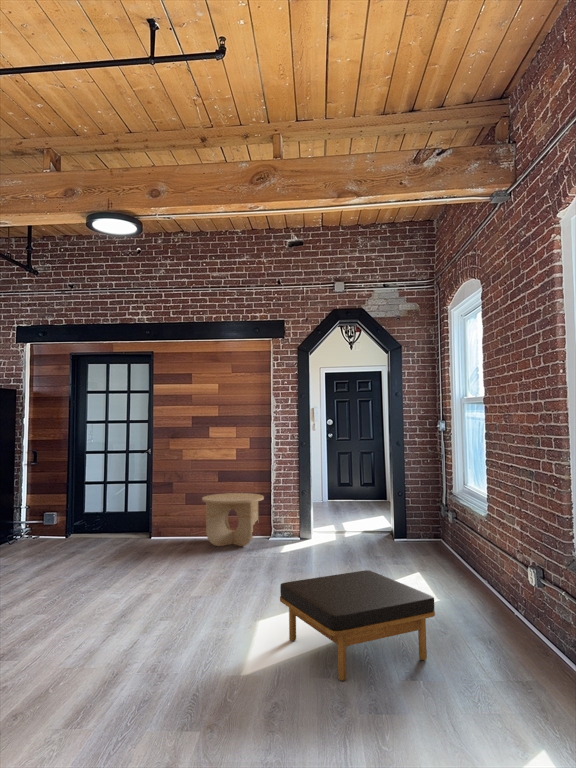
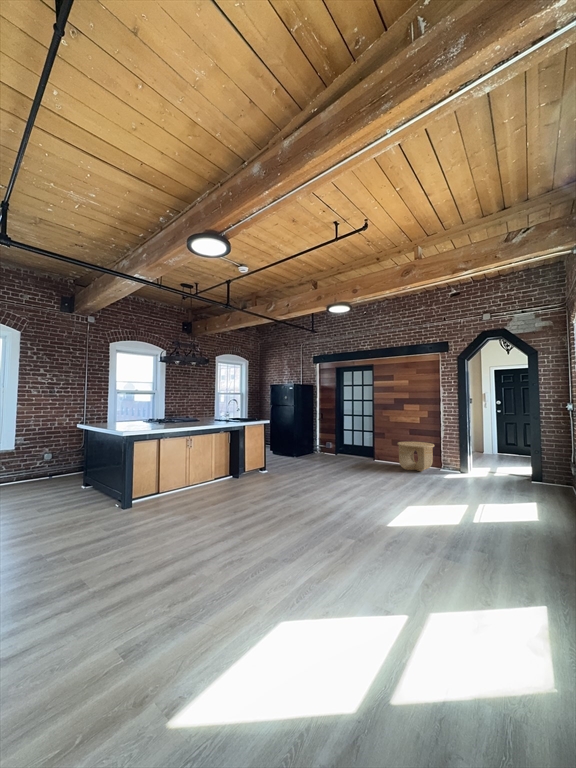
ottoman: present [280,570,435,681] -> none [404,488,488,543]

